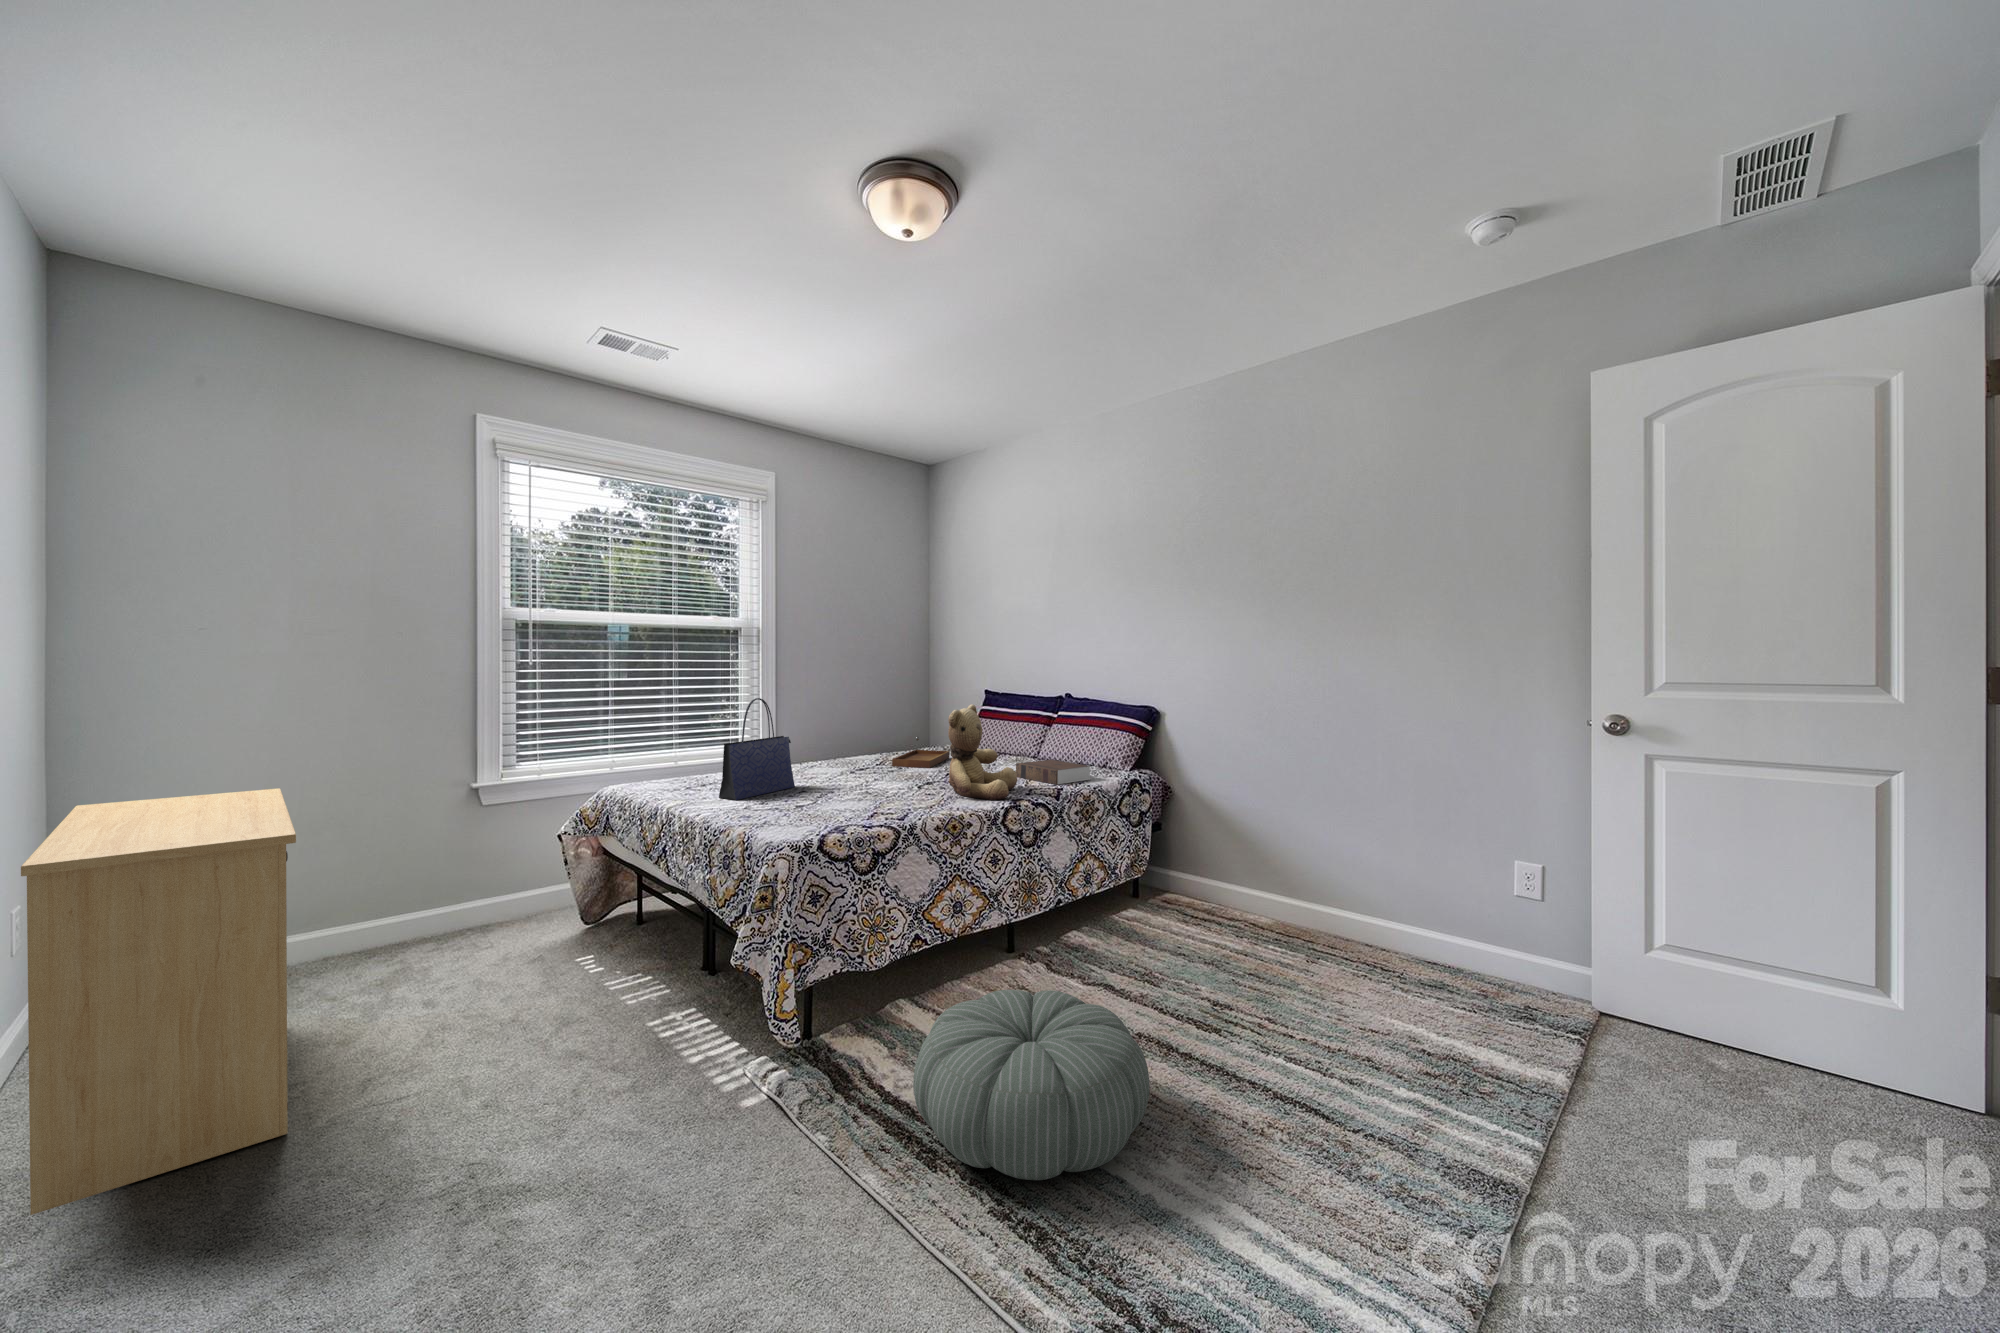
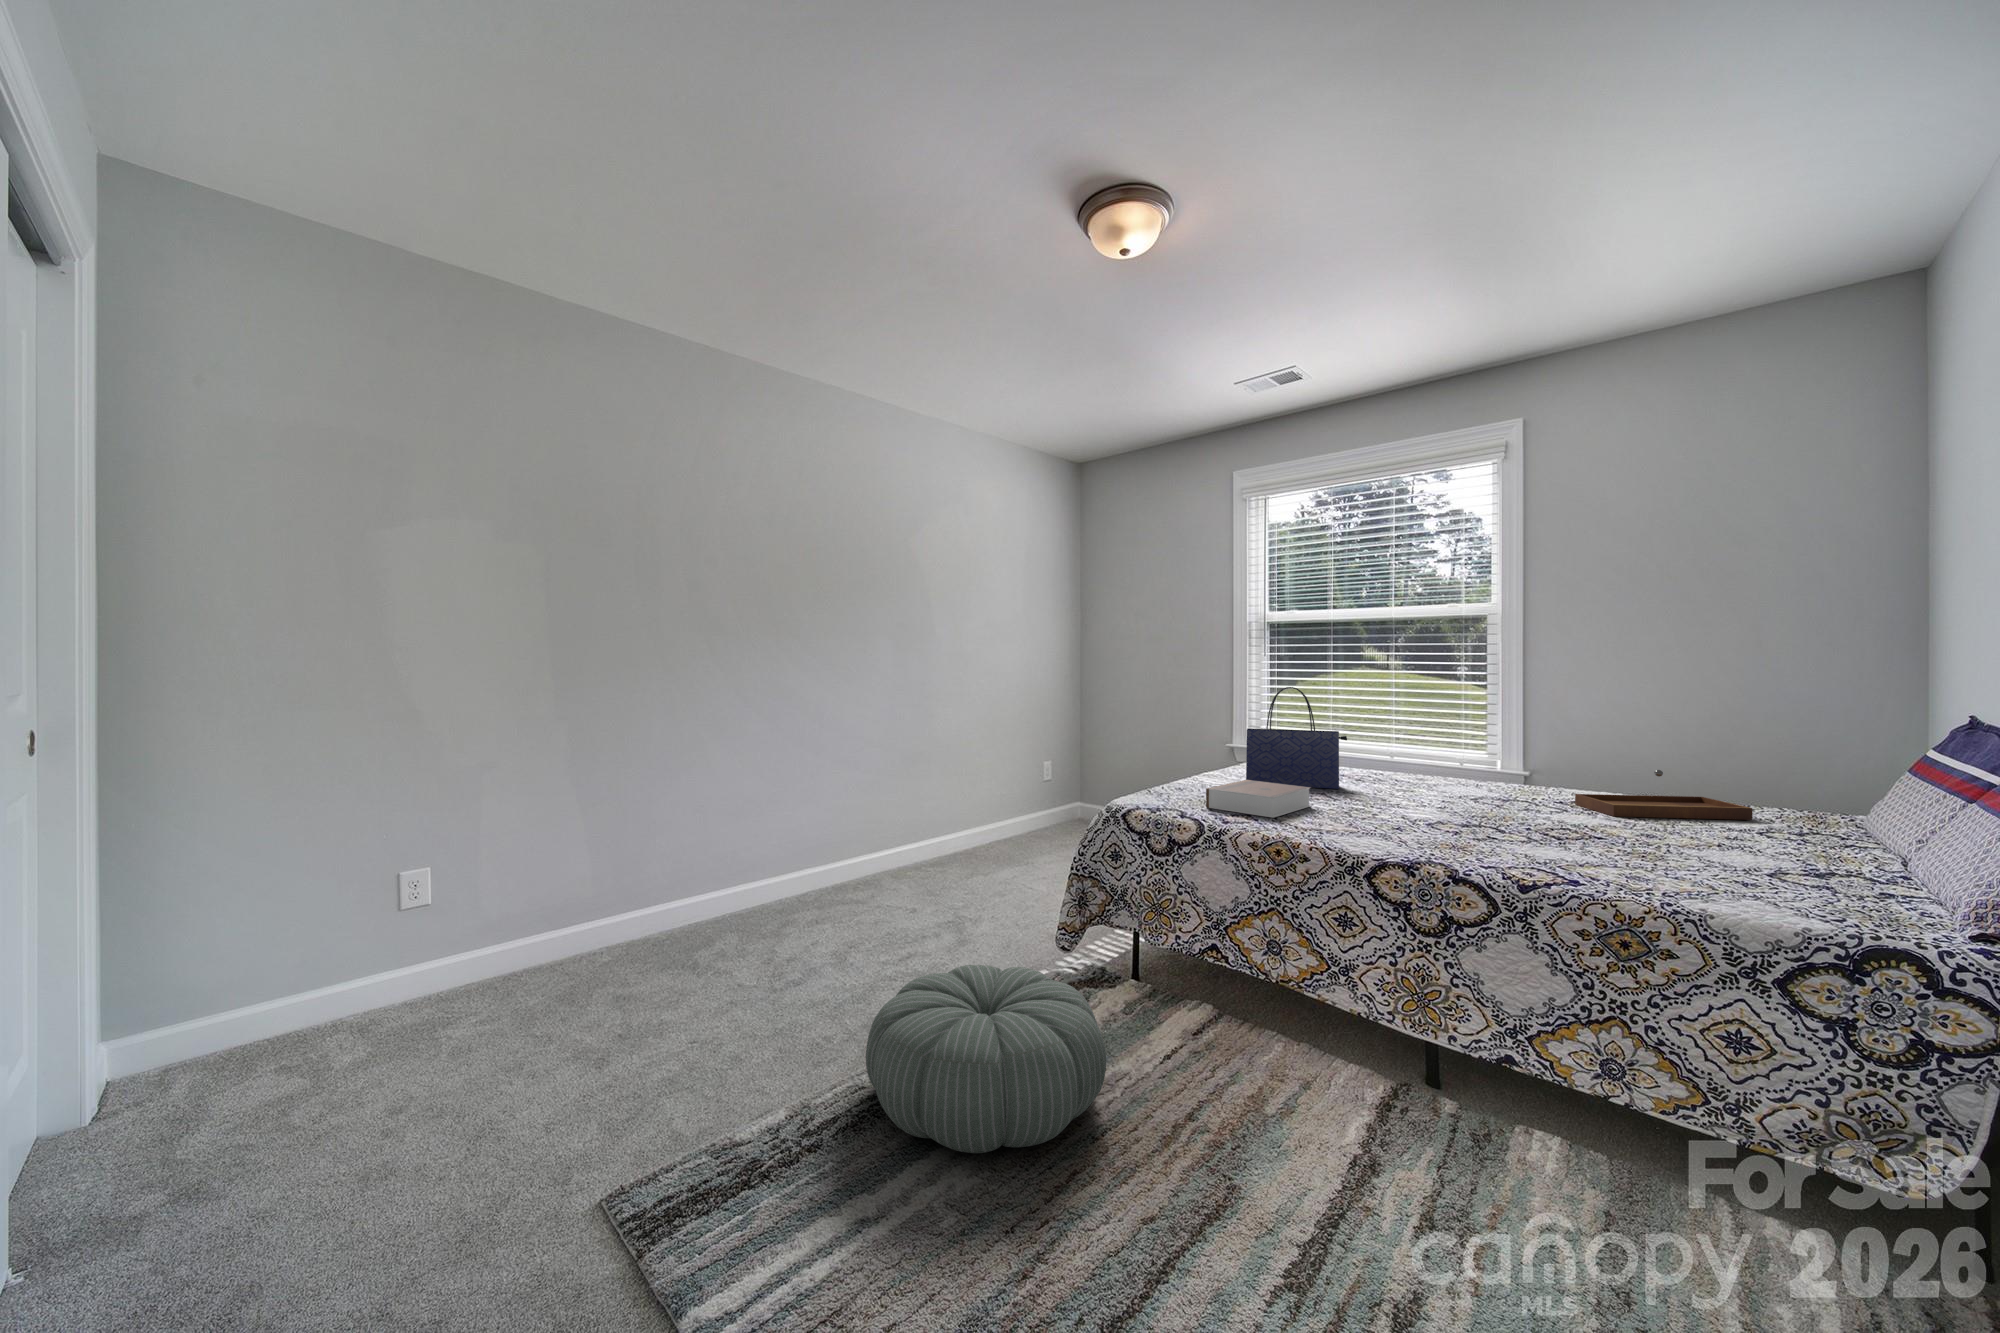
teddy bear: present [948,704,1017,800] -> none [1391,704,1552,850]
book: present [1016,759,1091,784] -> present [1206,780,1310,818]
dresser: present [21,789,296,1215] -> none [892,721,1048,881]

